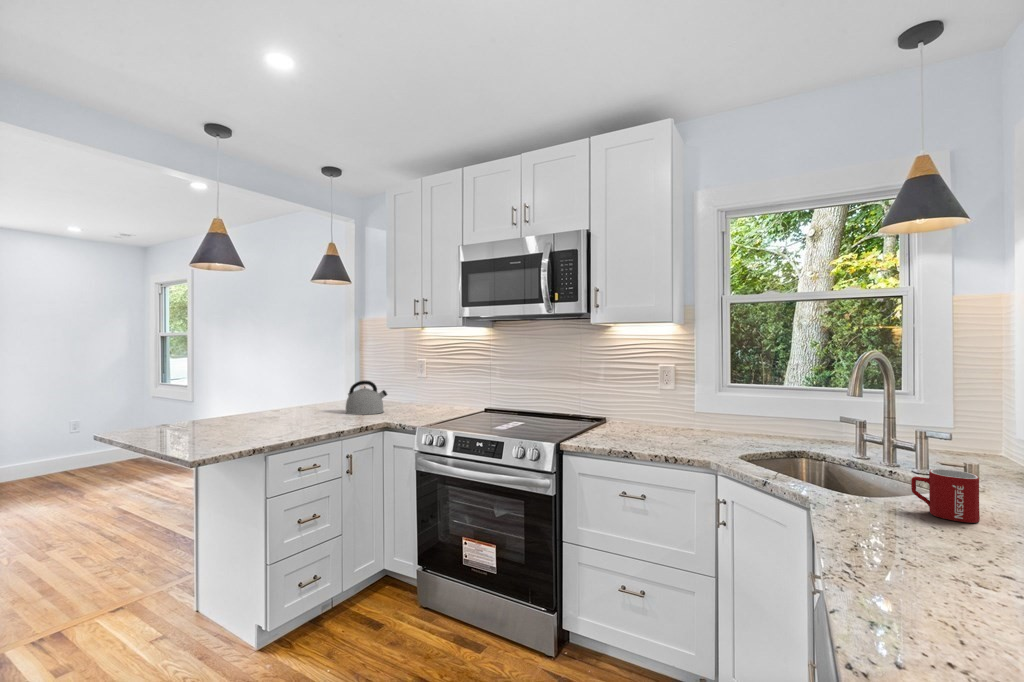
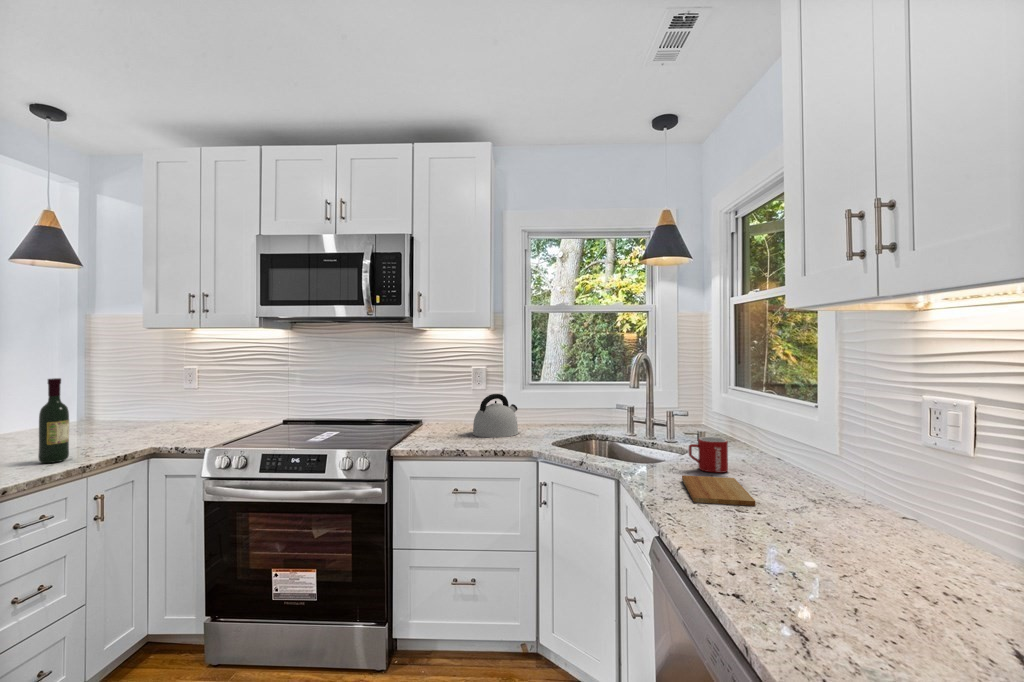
wine bottle: none [314,366,331,428] -> present [38,378,69,463]
kettle: present [345,381,387,415] -> present [473,394,518,438]
cutting board: none [876,516,982,575] -> present [682,475,755,506]

